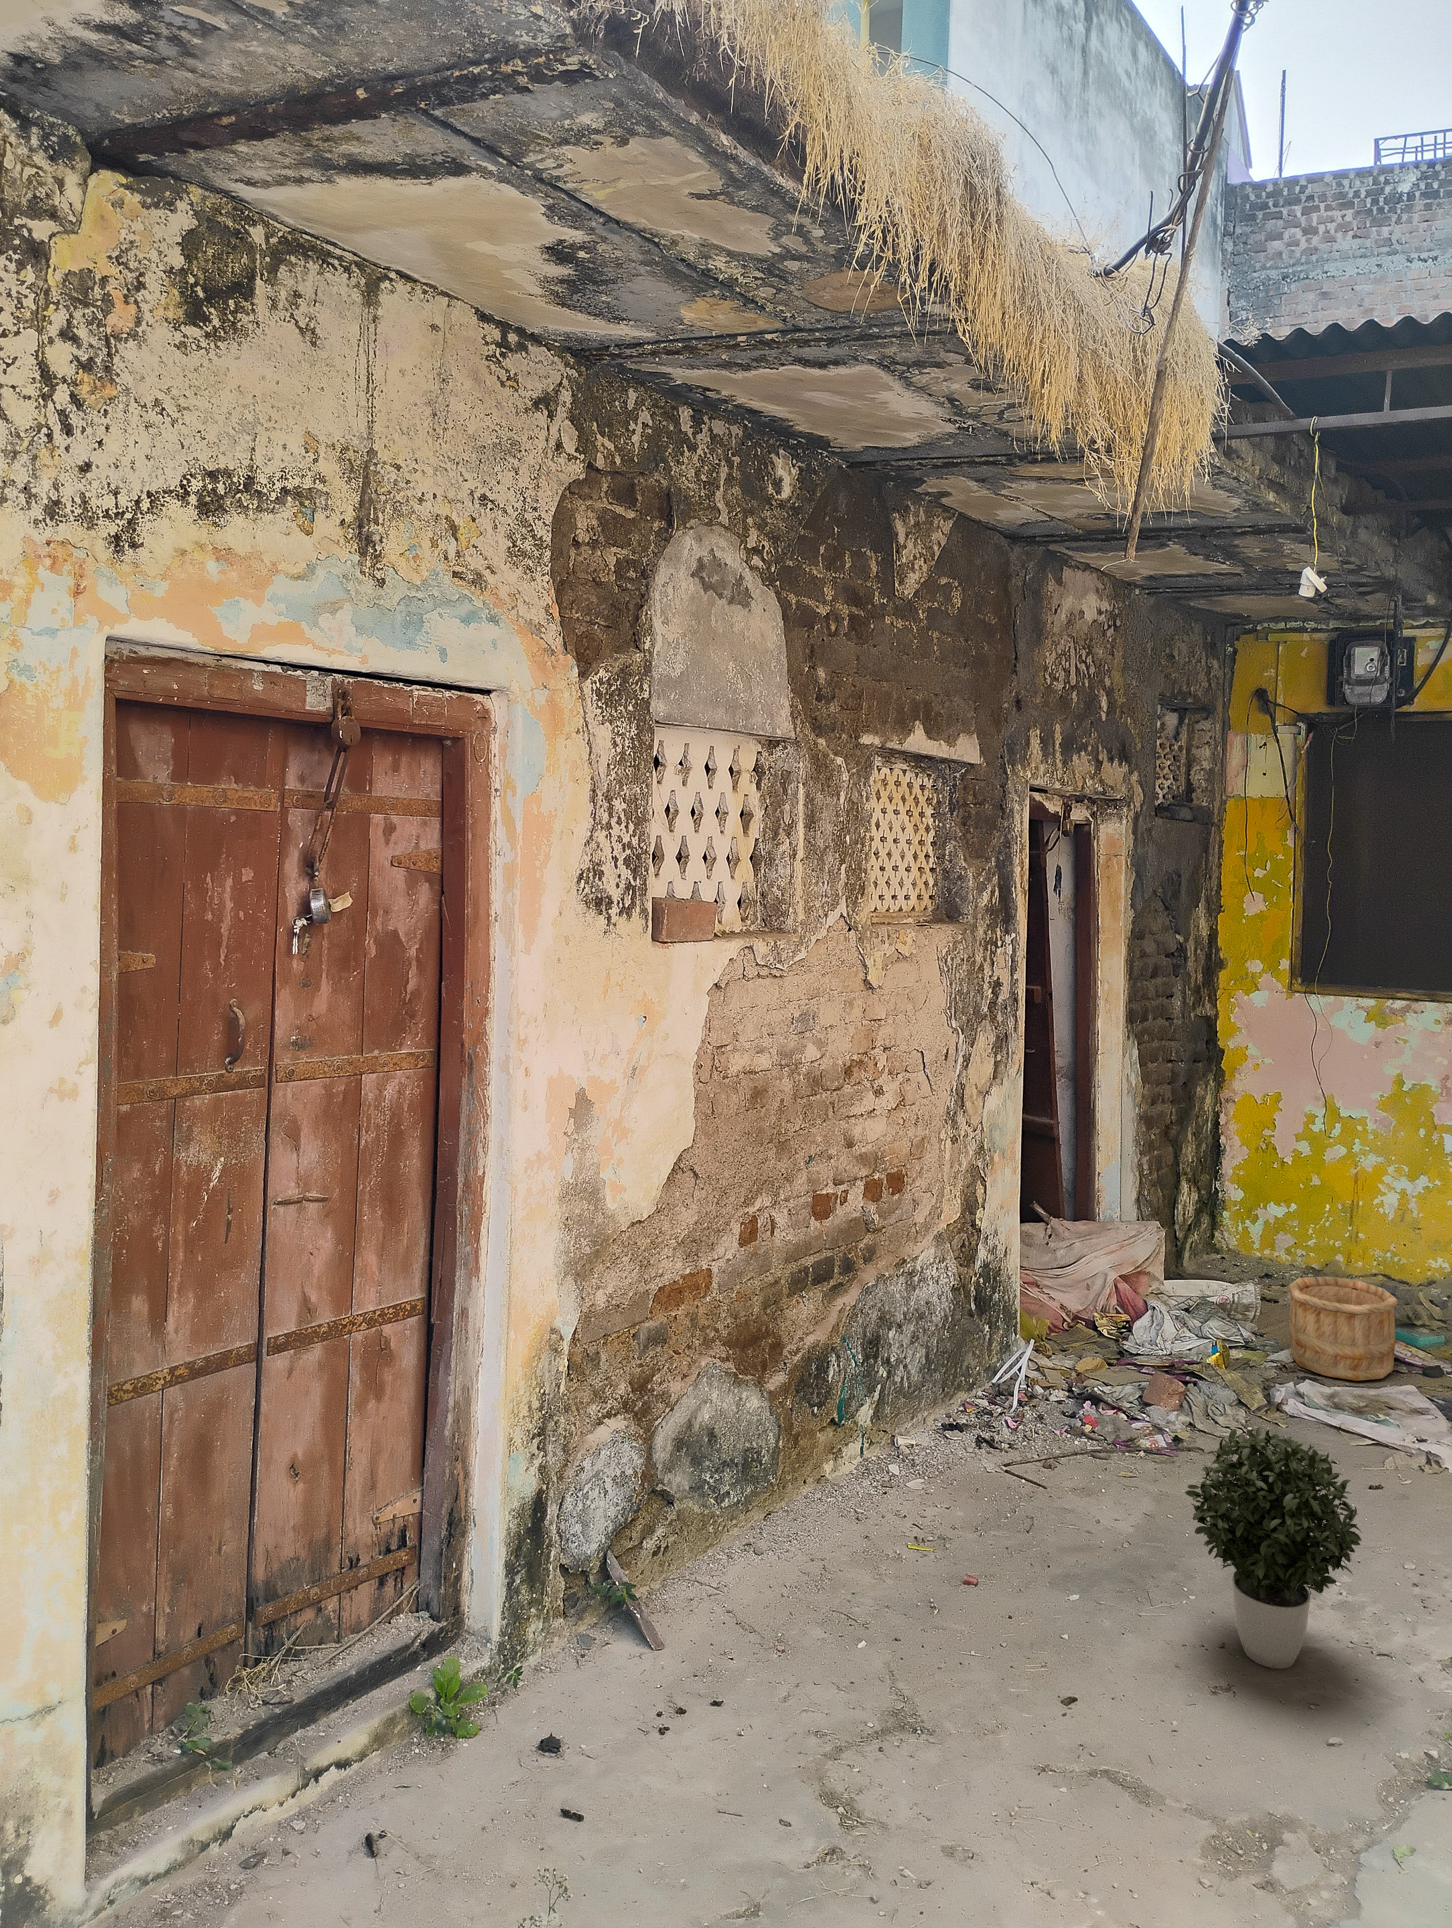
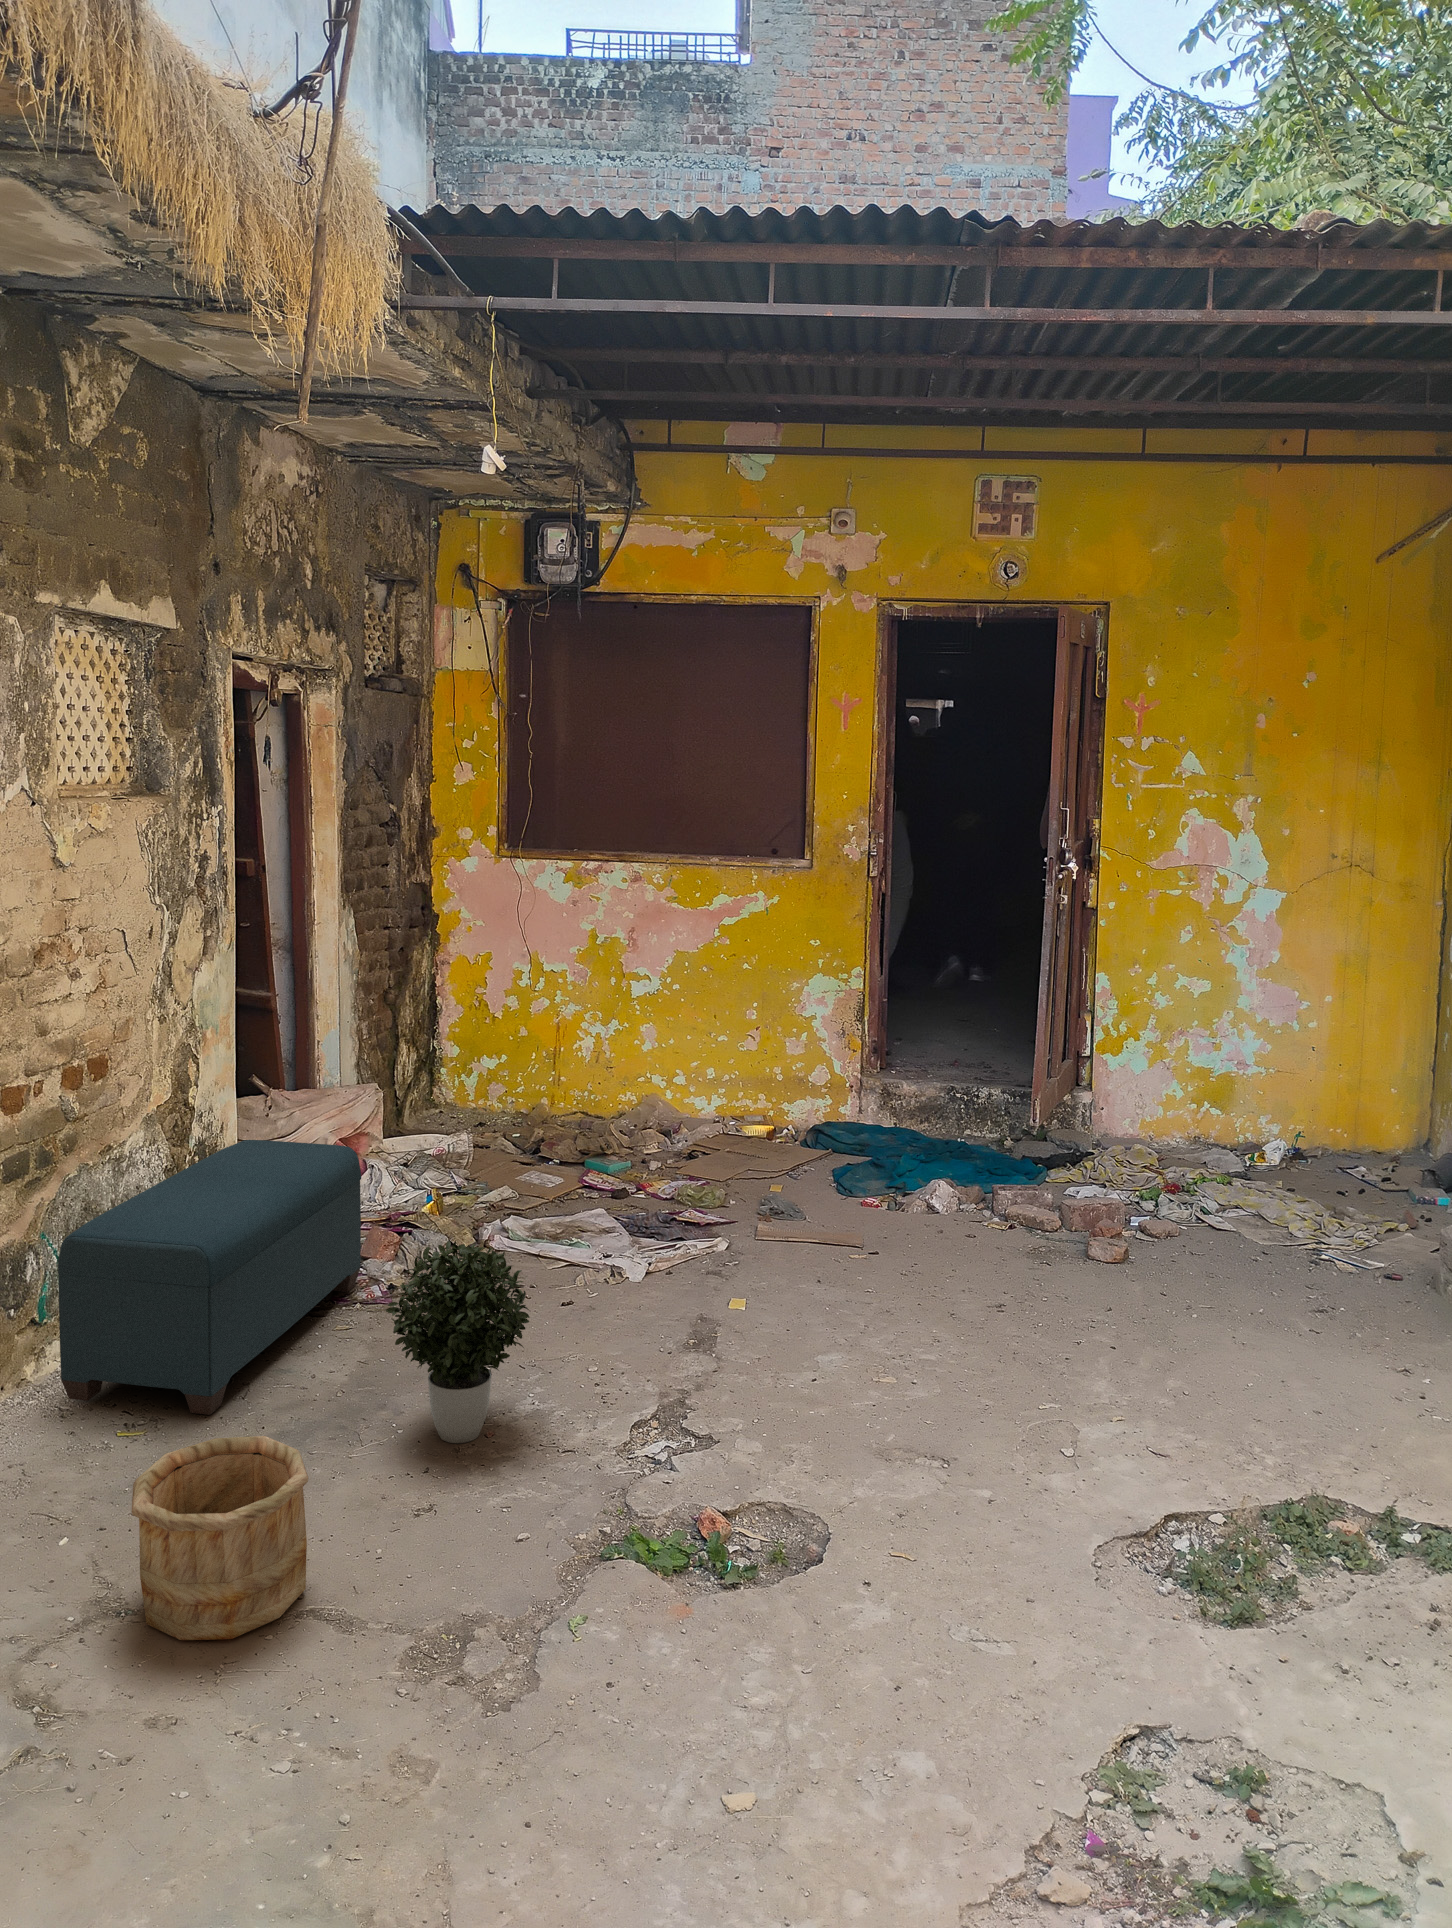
bench: none [852,1266,1147,1555] -> present [58,1140,361,1415]
wooden bucket: present [1287,1277,1398,1381] -> present [132,1436,308,1640]

